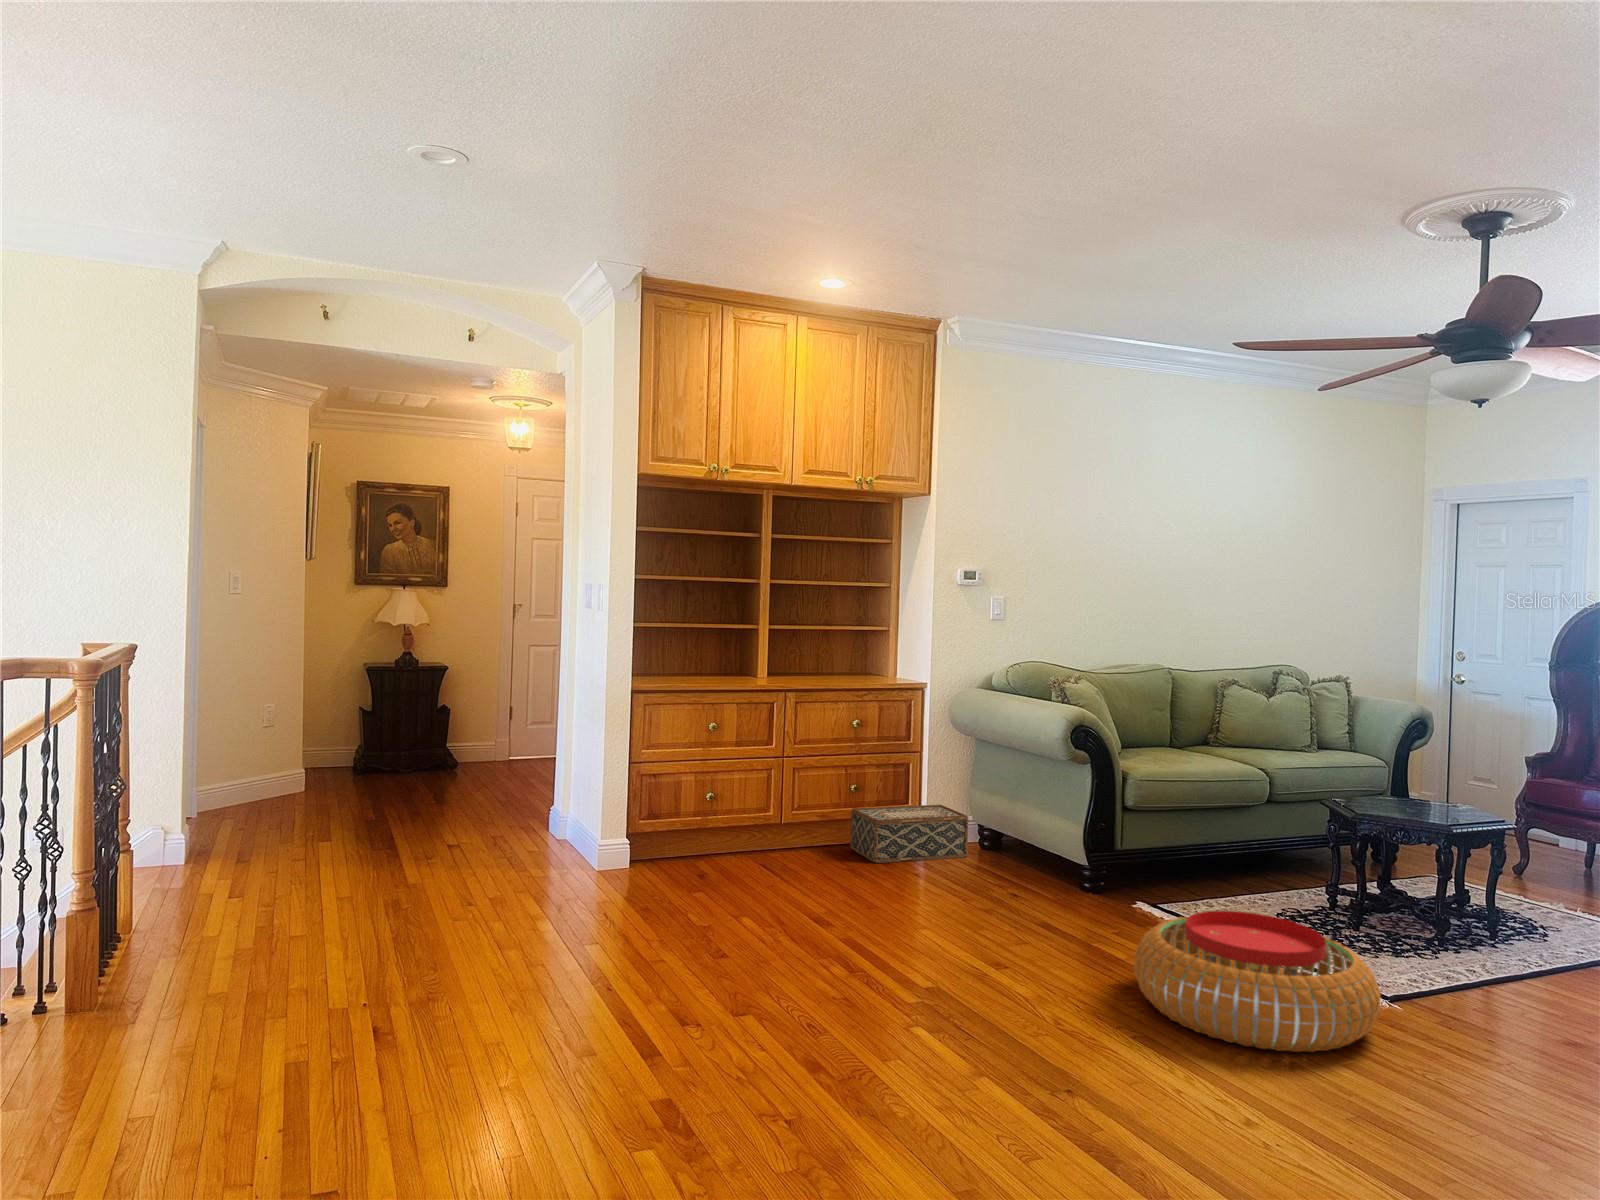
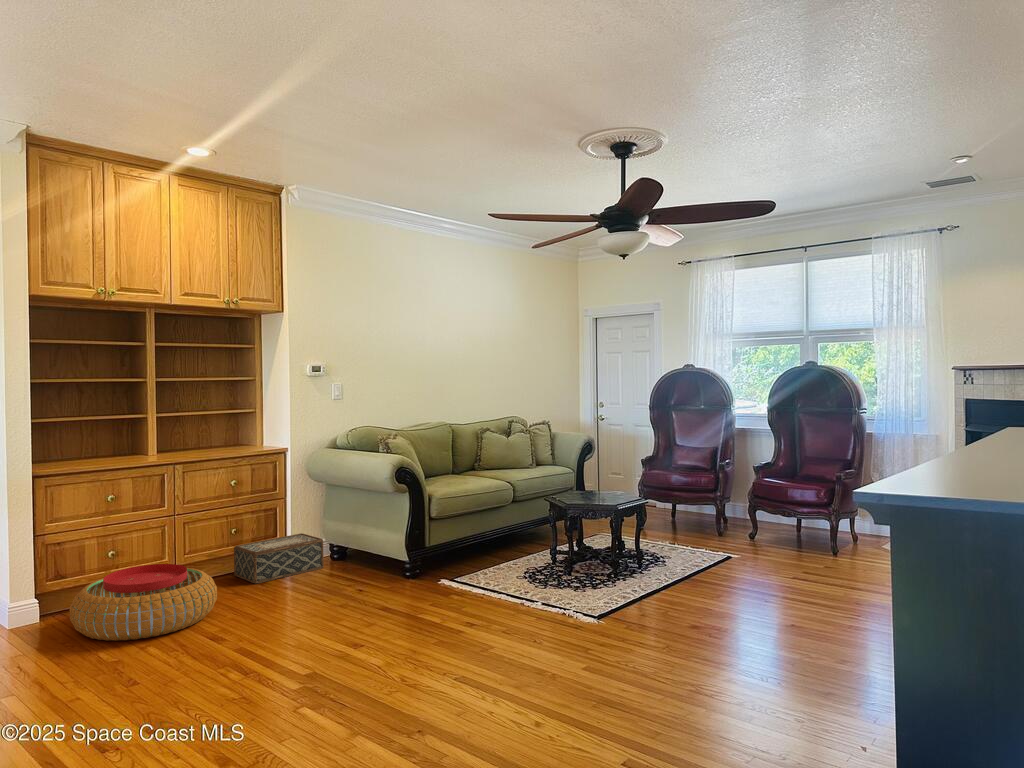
pouf: present [1134,911,1381,1052] -> present [70,564,217,641]

